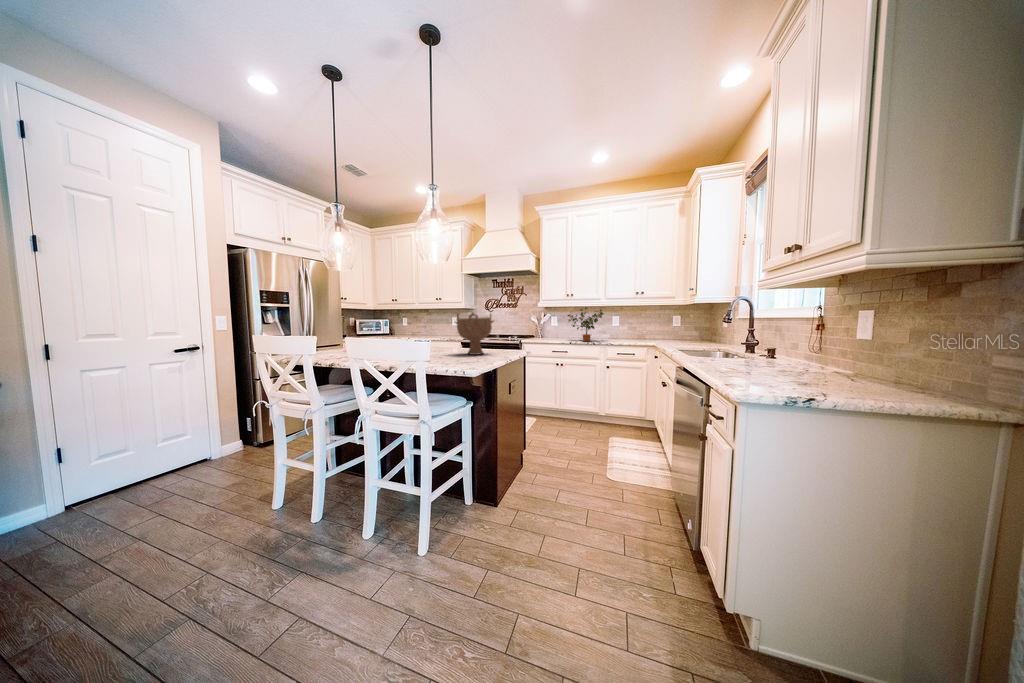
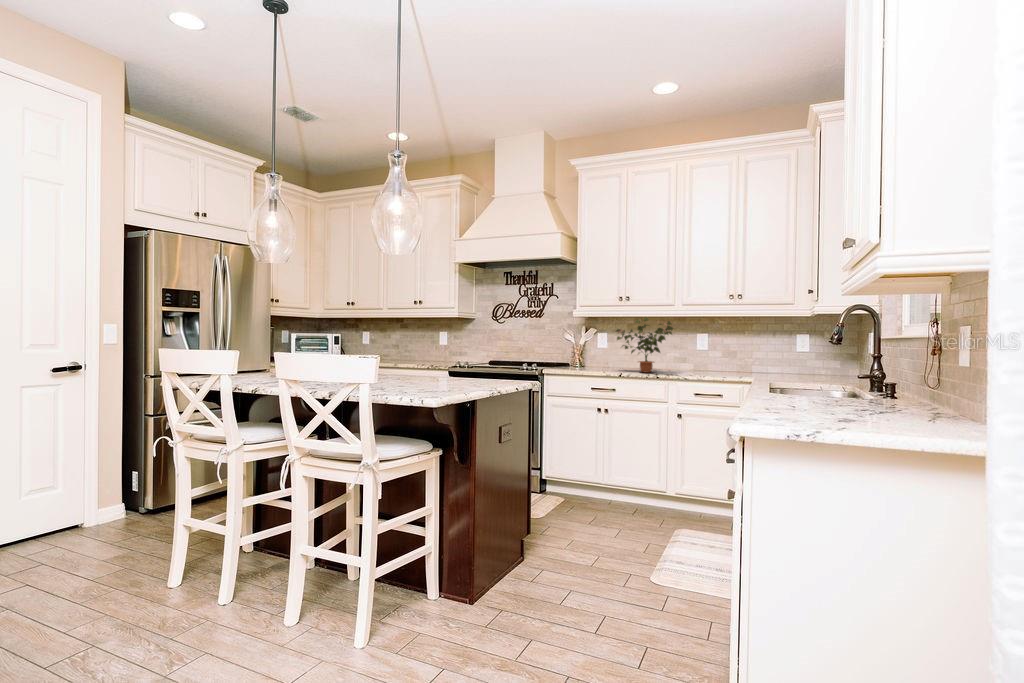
decorative bowl: present [455,312,494,355] -> none [426,322,483,384]

